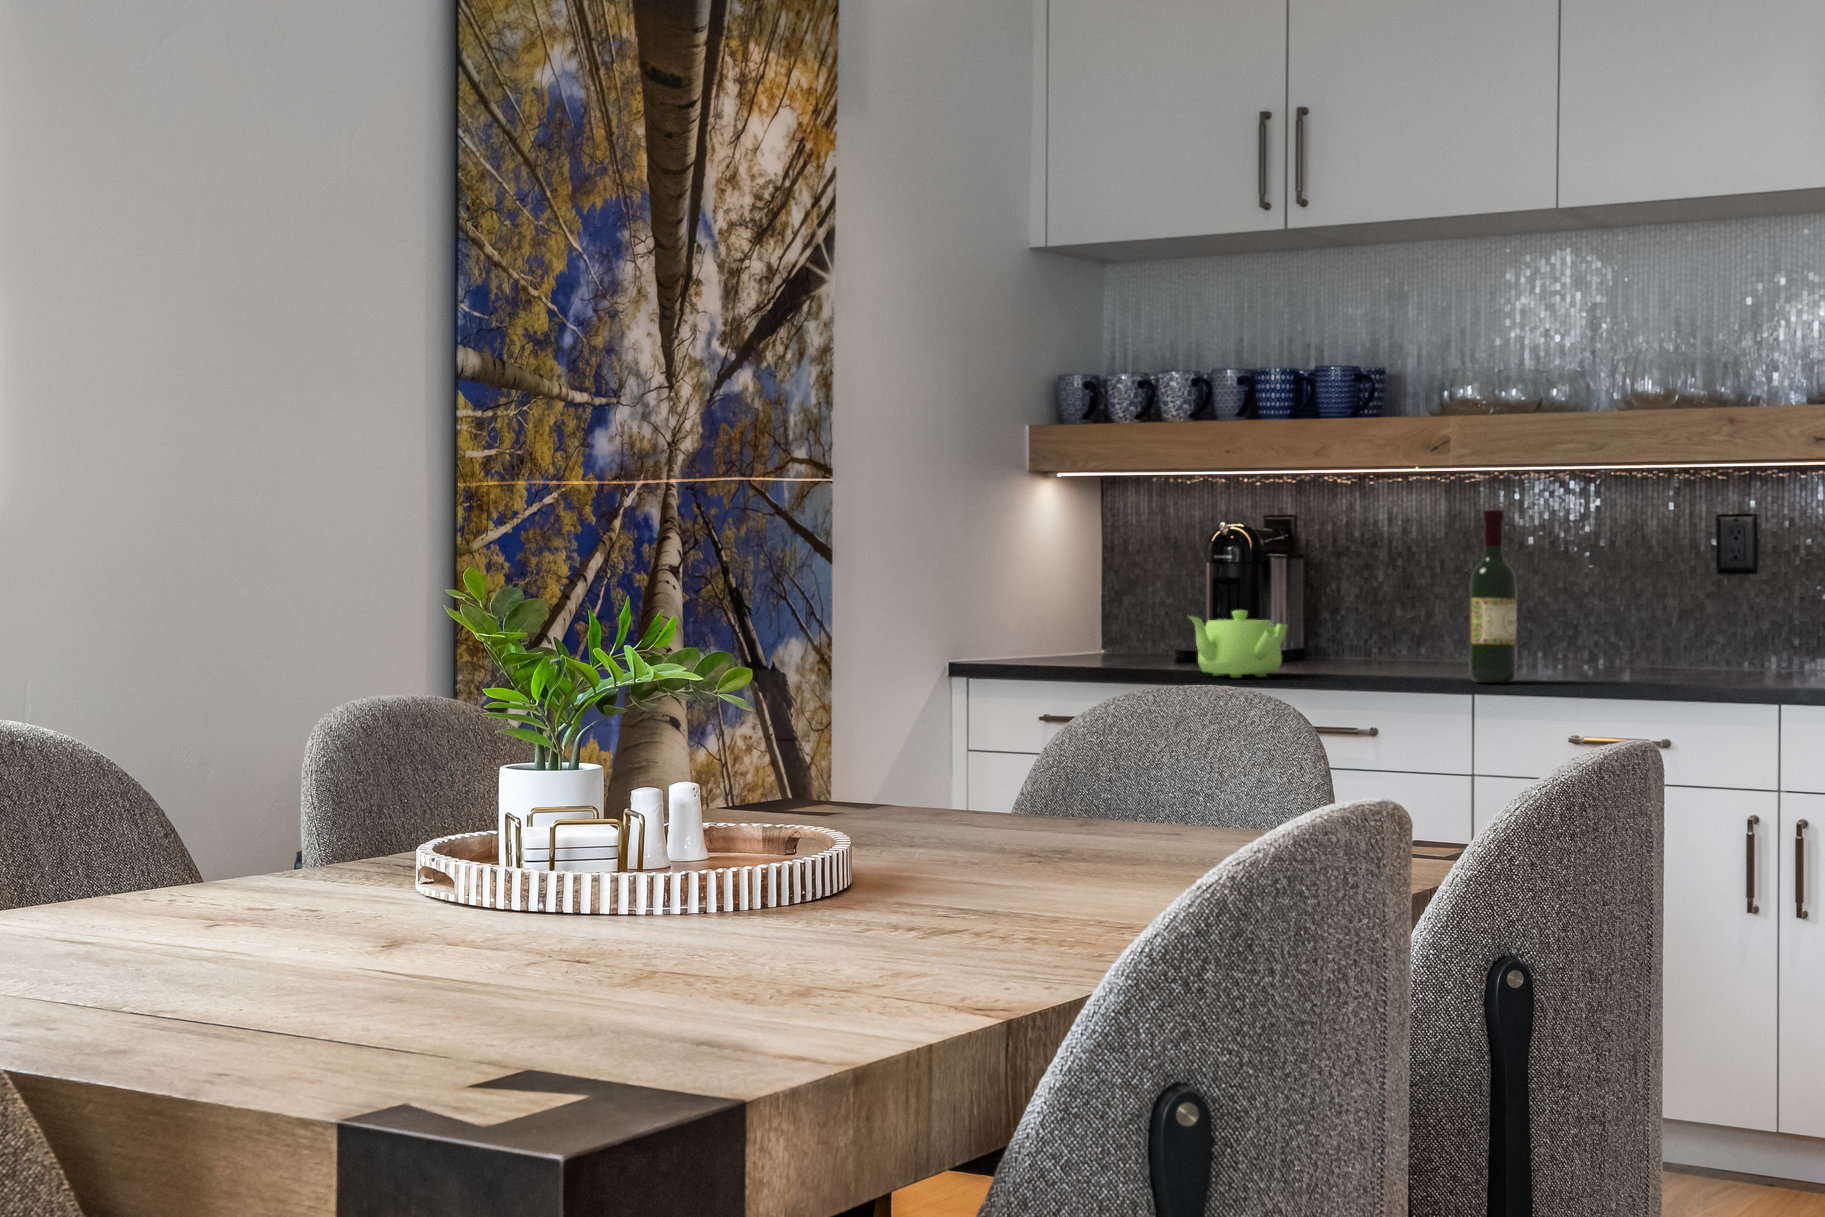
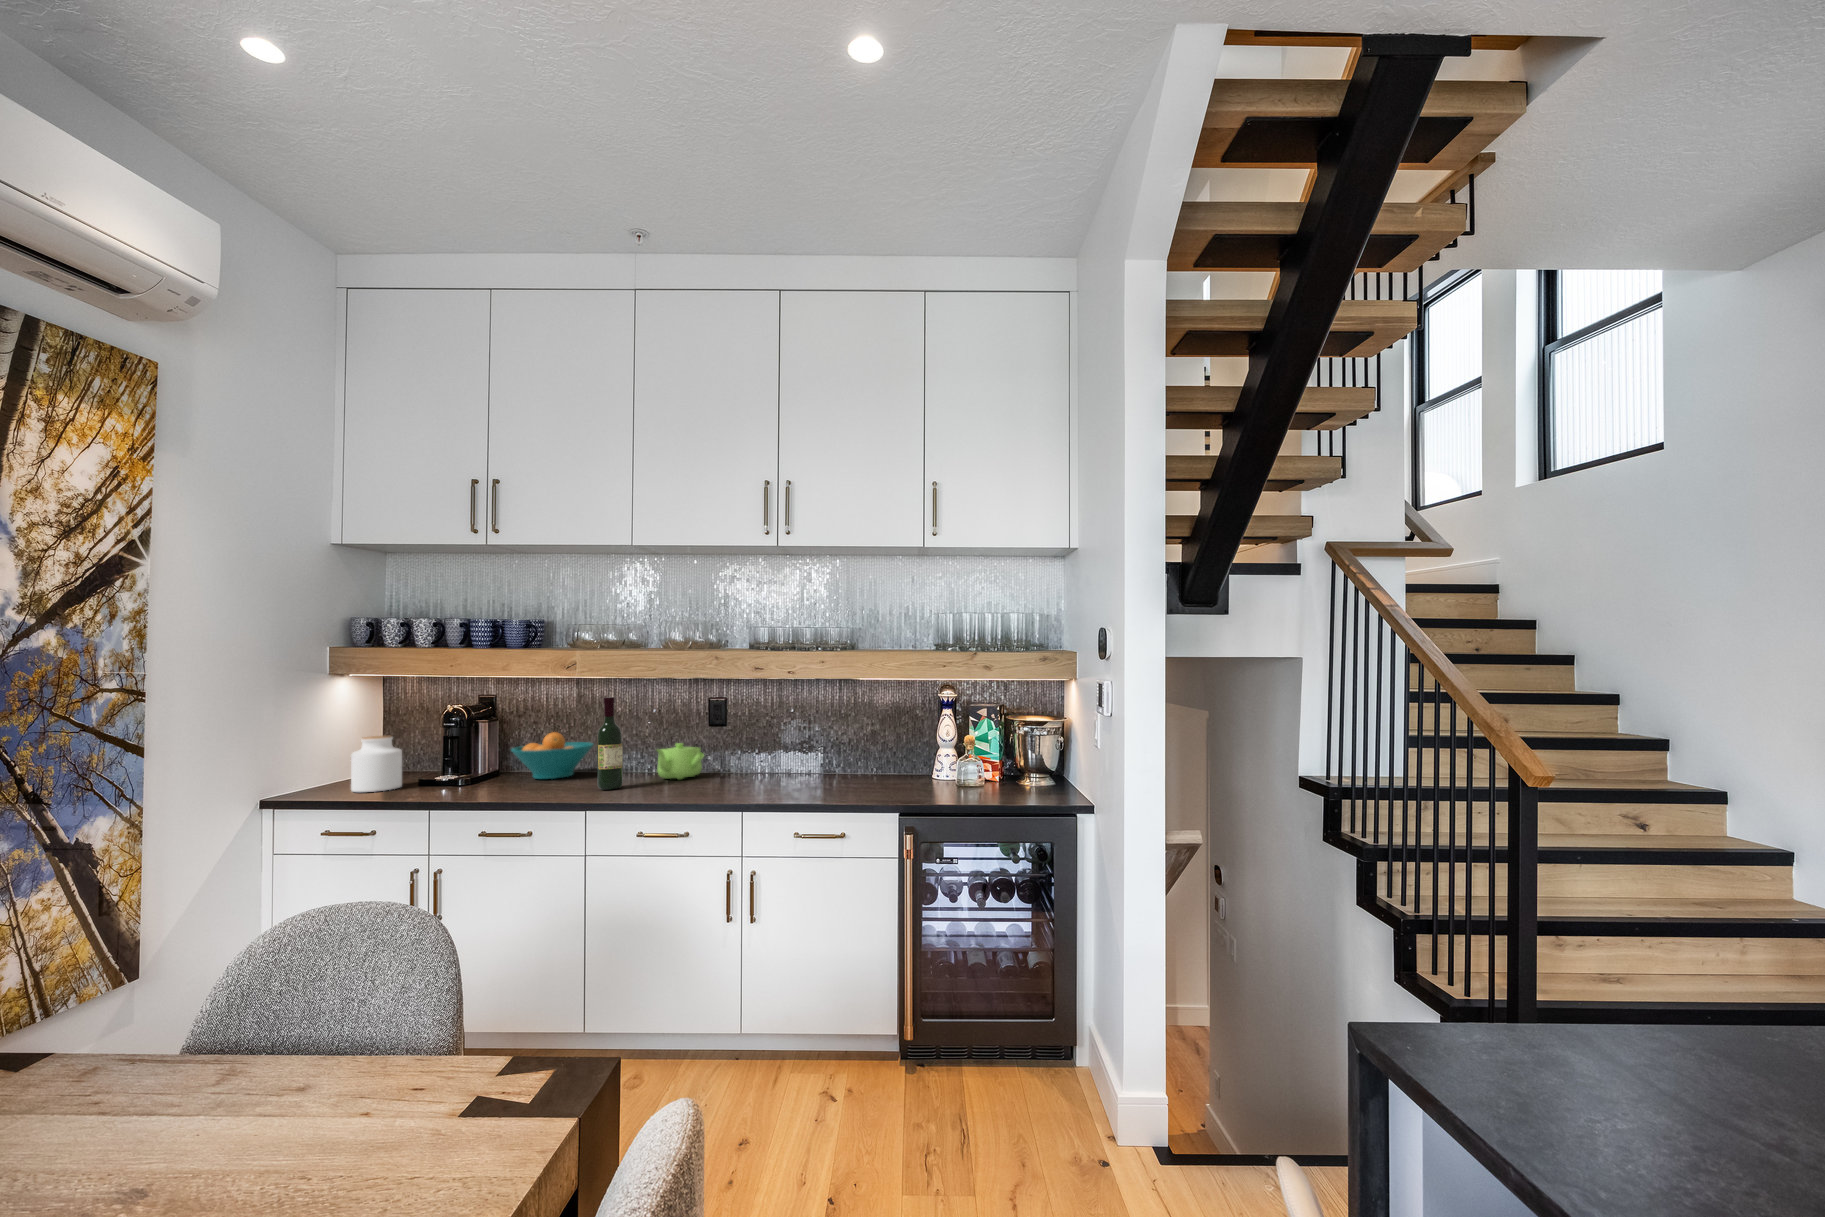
jar: none [1071,573,1144,663] -> present [351,735,402,792]
fruit bowl: none [1316,583,1464,667] -> present [511,732,593,779]
teapot: present [1189,610,1287,678] -> present [657,743,704,779]

